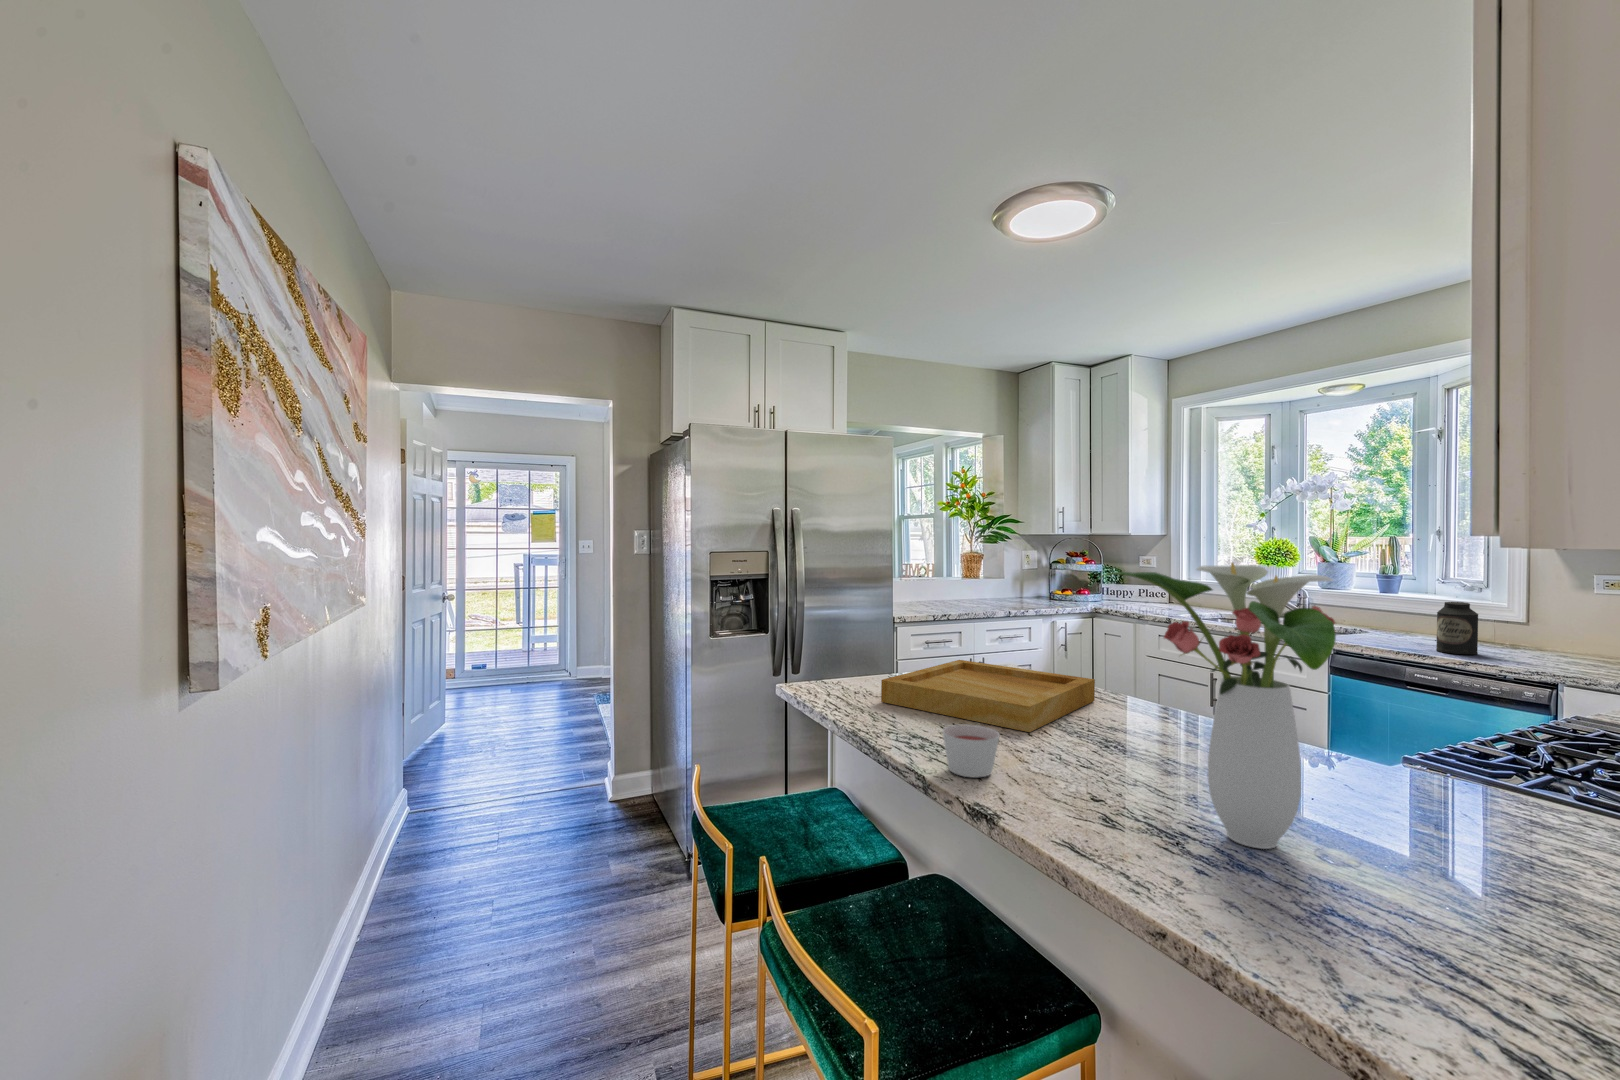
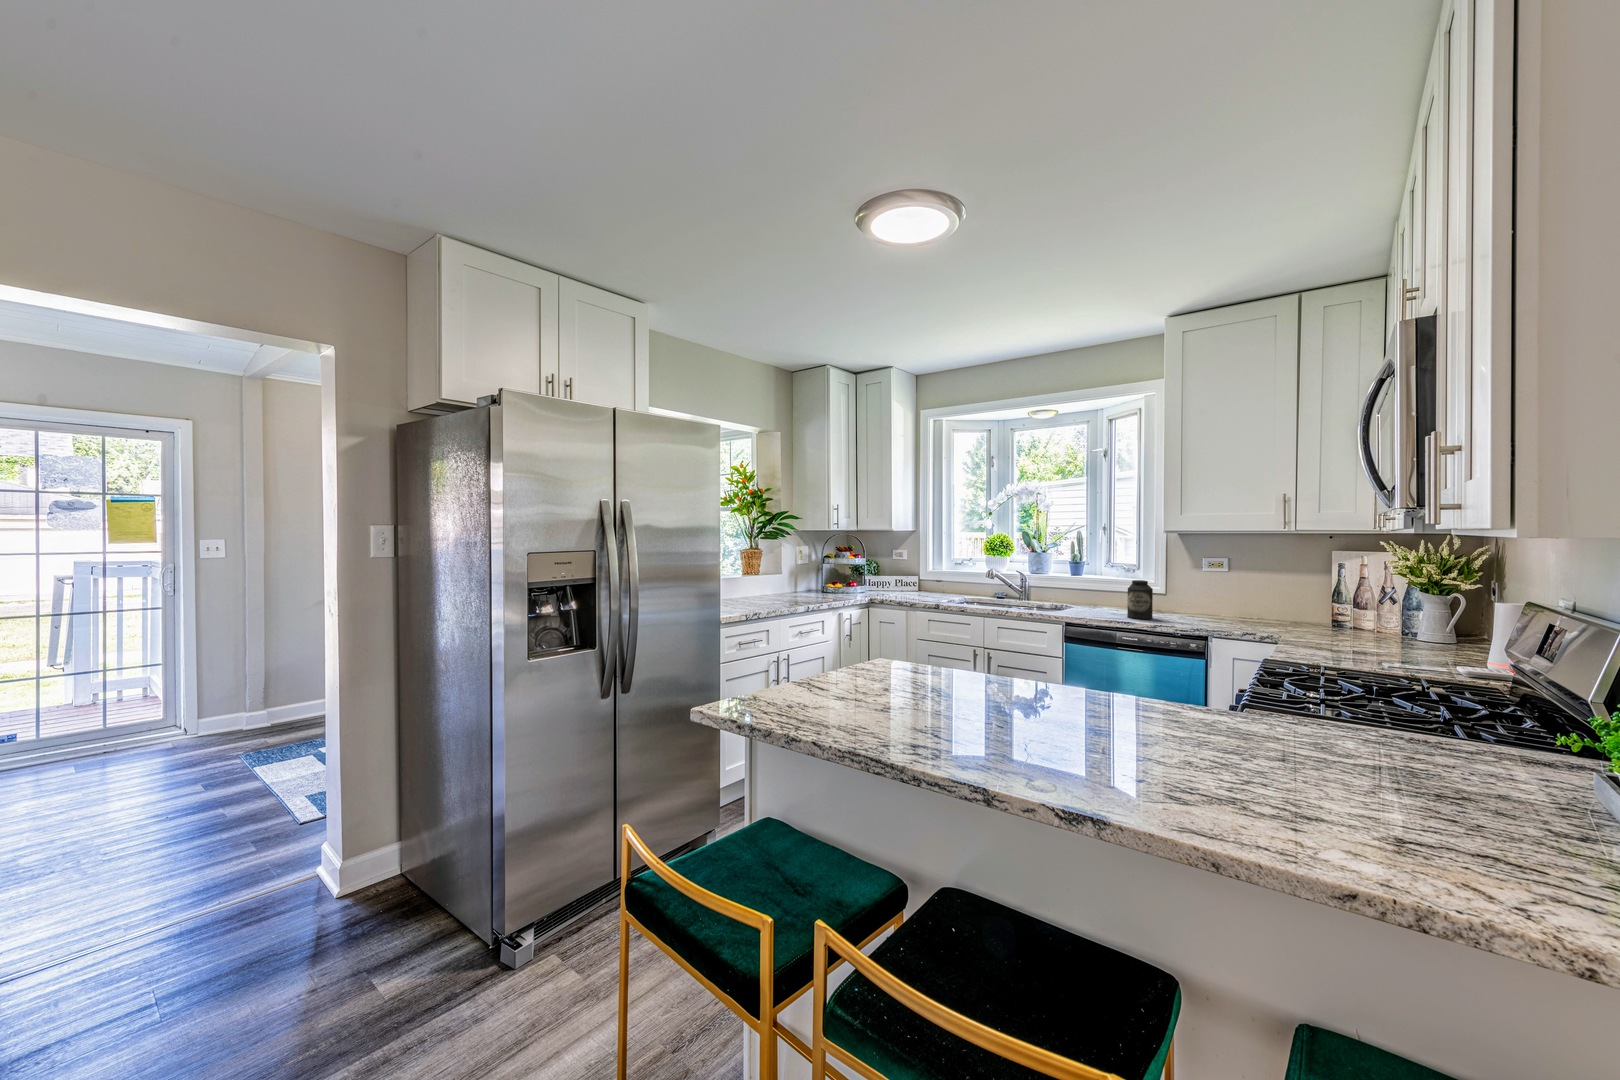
flower arrangement: present [1107,562,1336,849] -> none [1158,558,1426,798]
tray: present [881,660,1095,732] -> none [830,657,997,721]
candle: present [943,724,999,778] -> none [982,722,1039,775]

